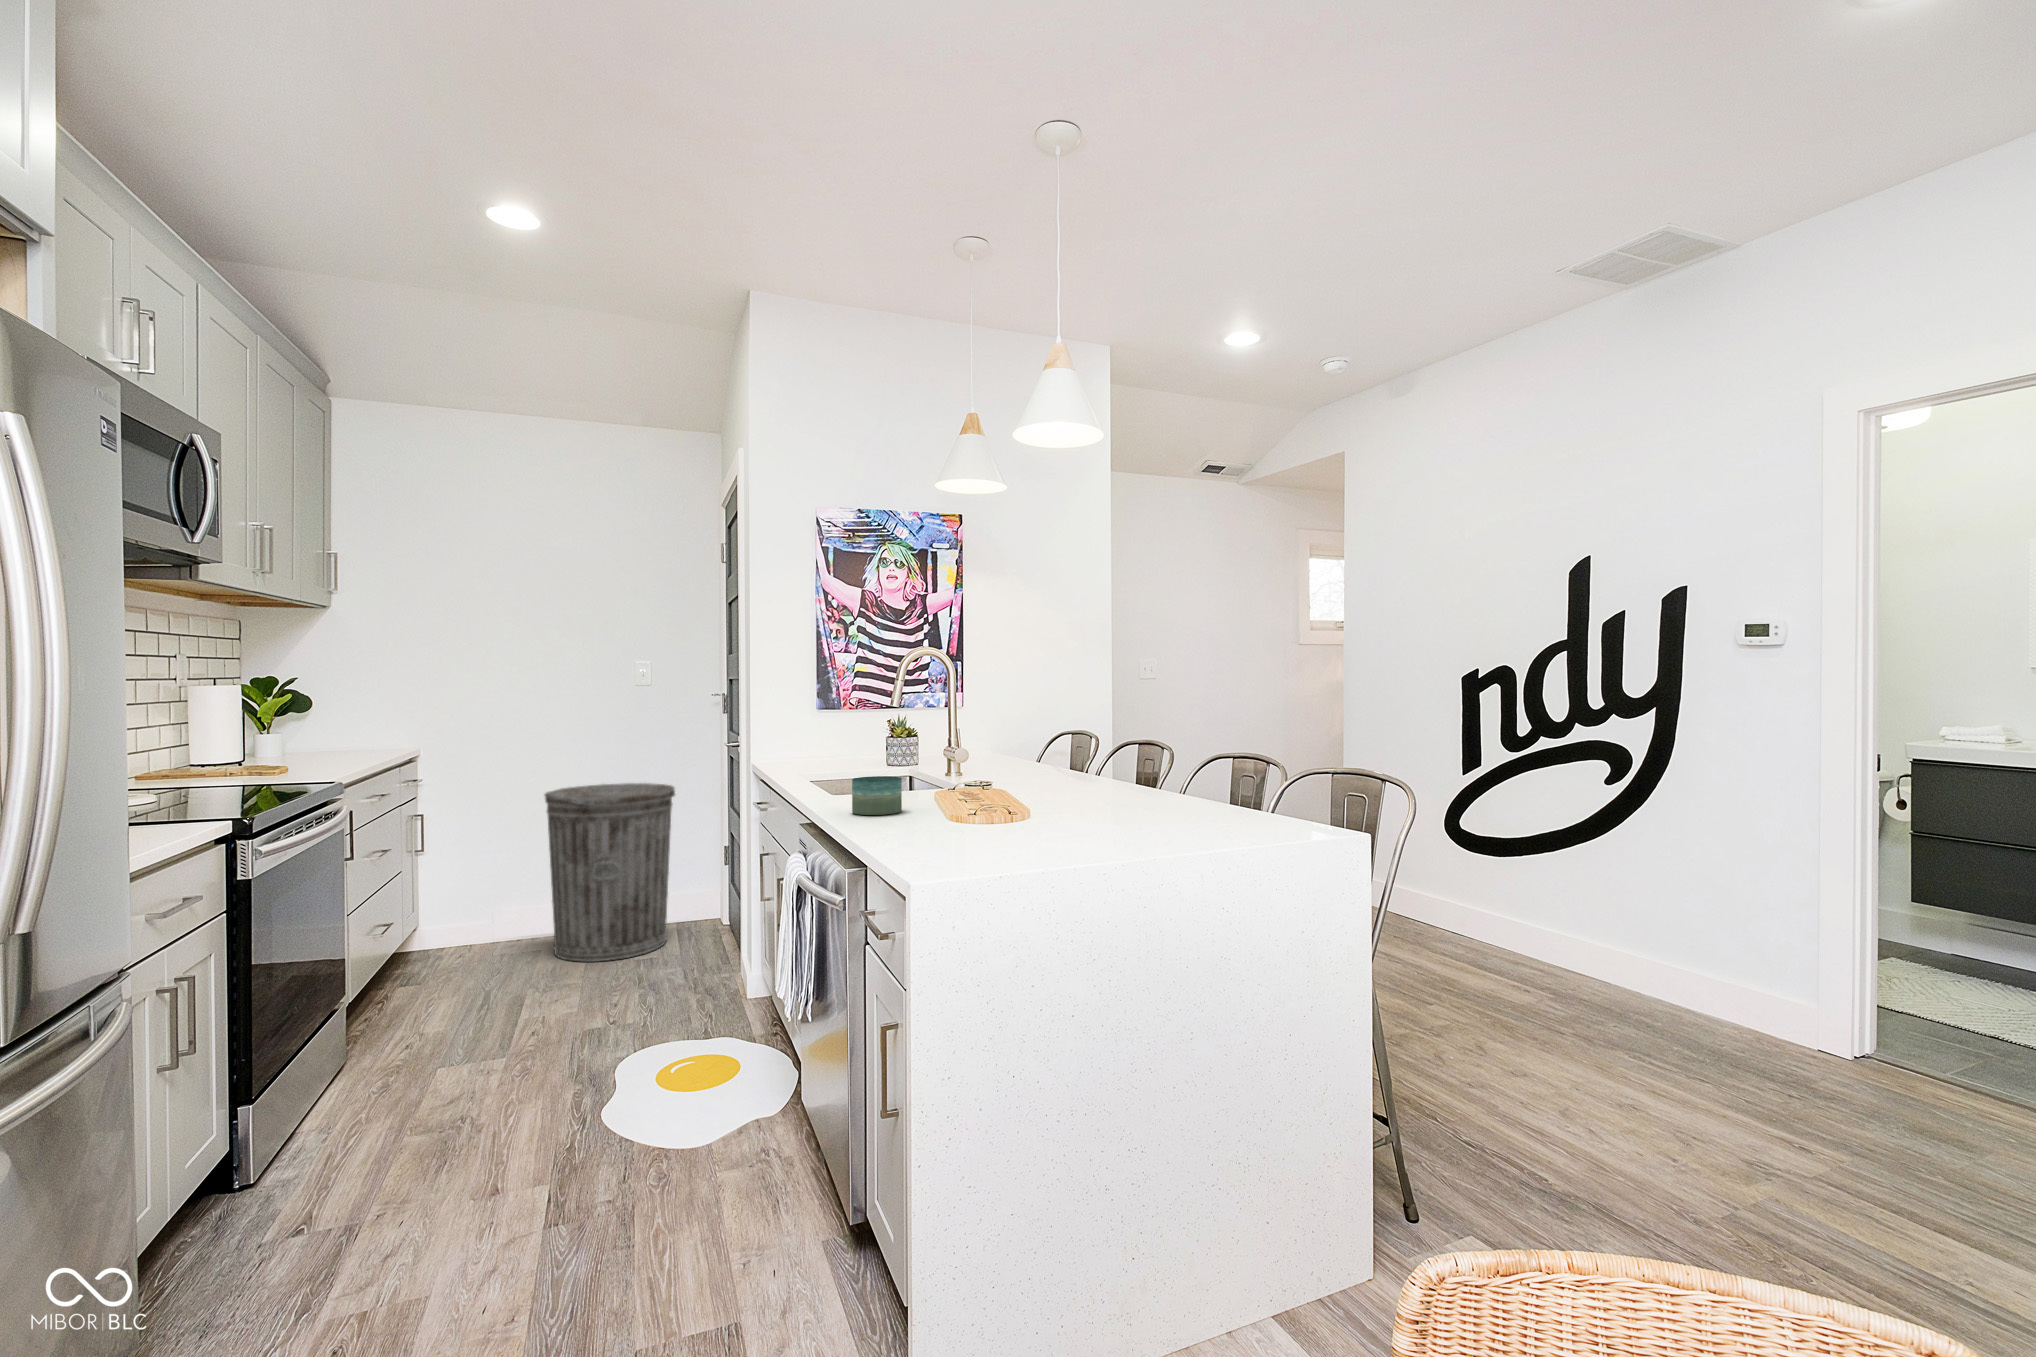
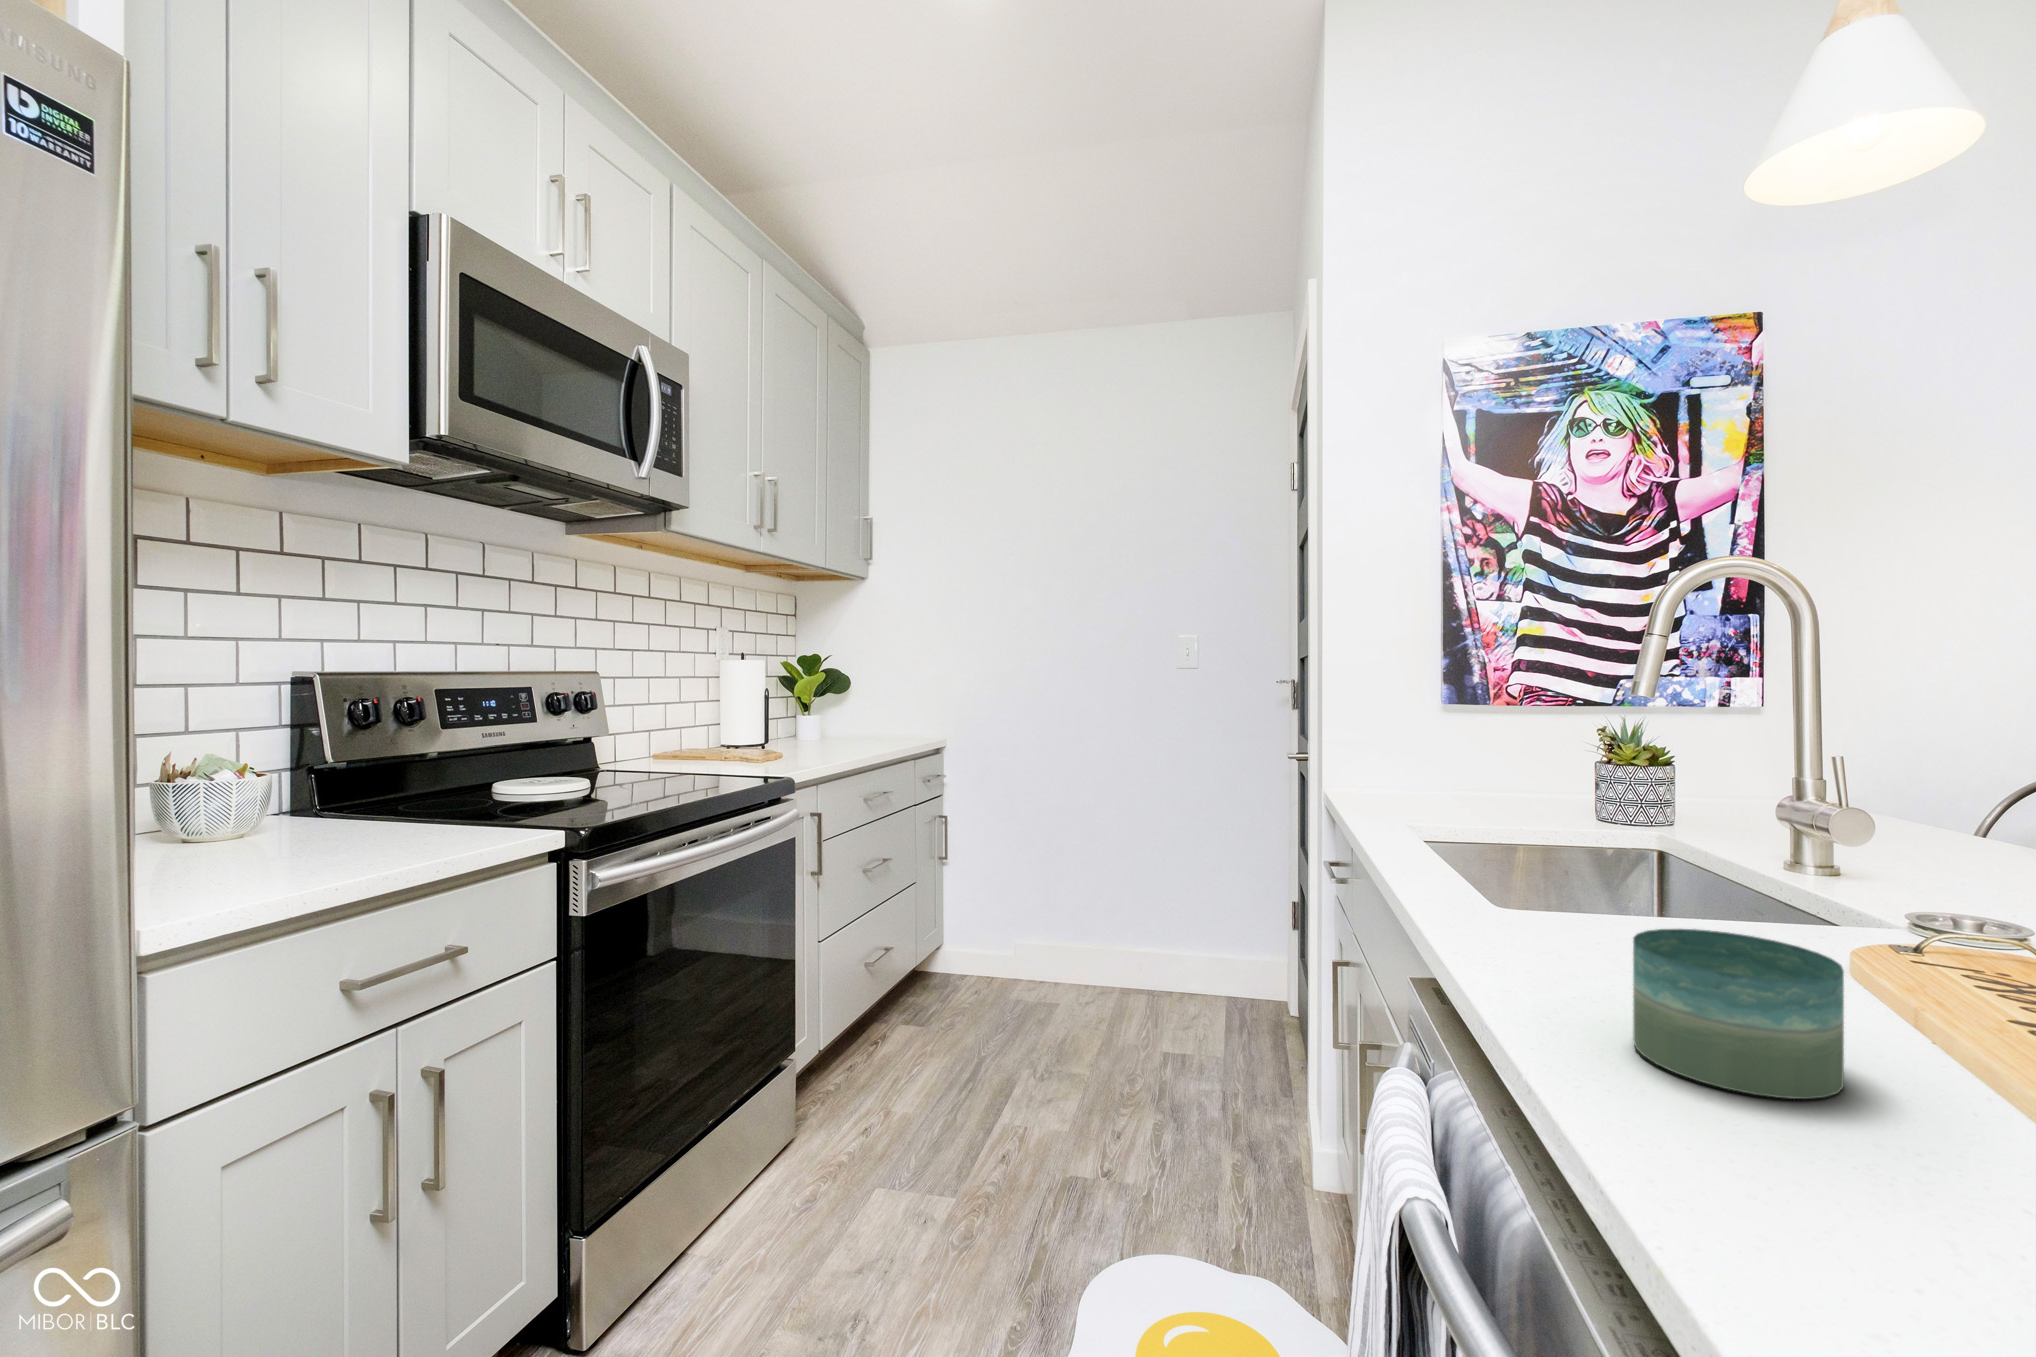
trash can: present [545,783,675,962] -> none [1060,792,1221,1035]

